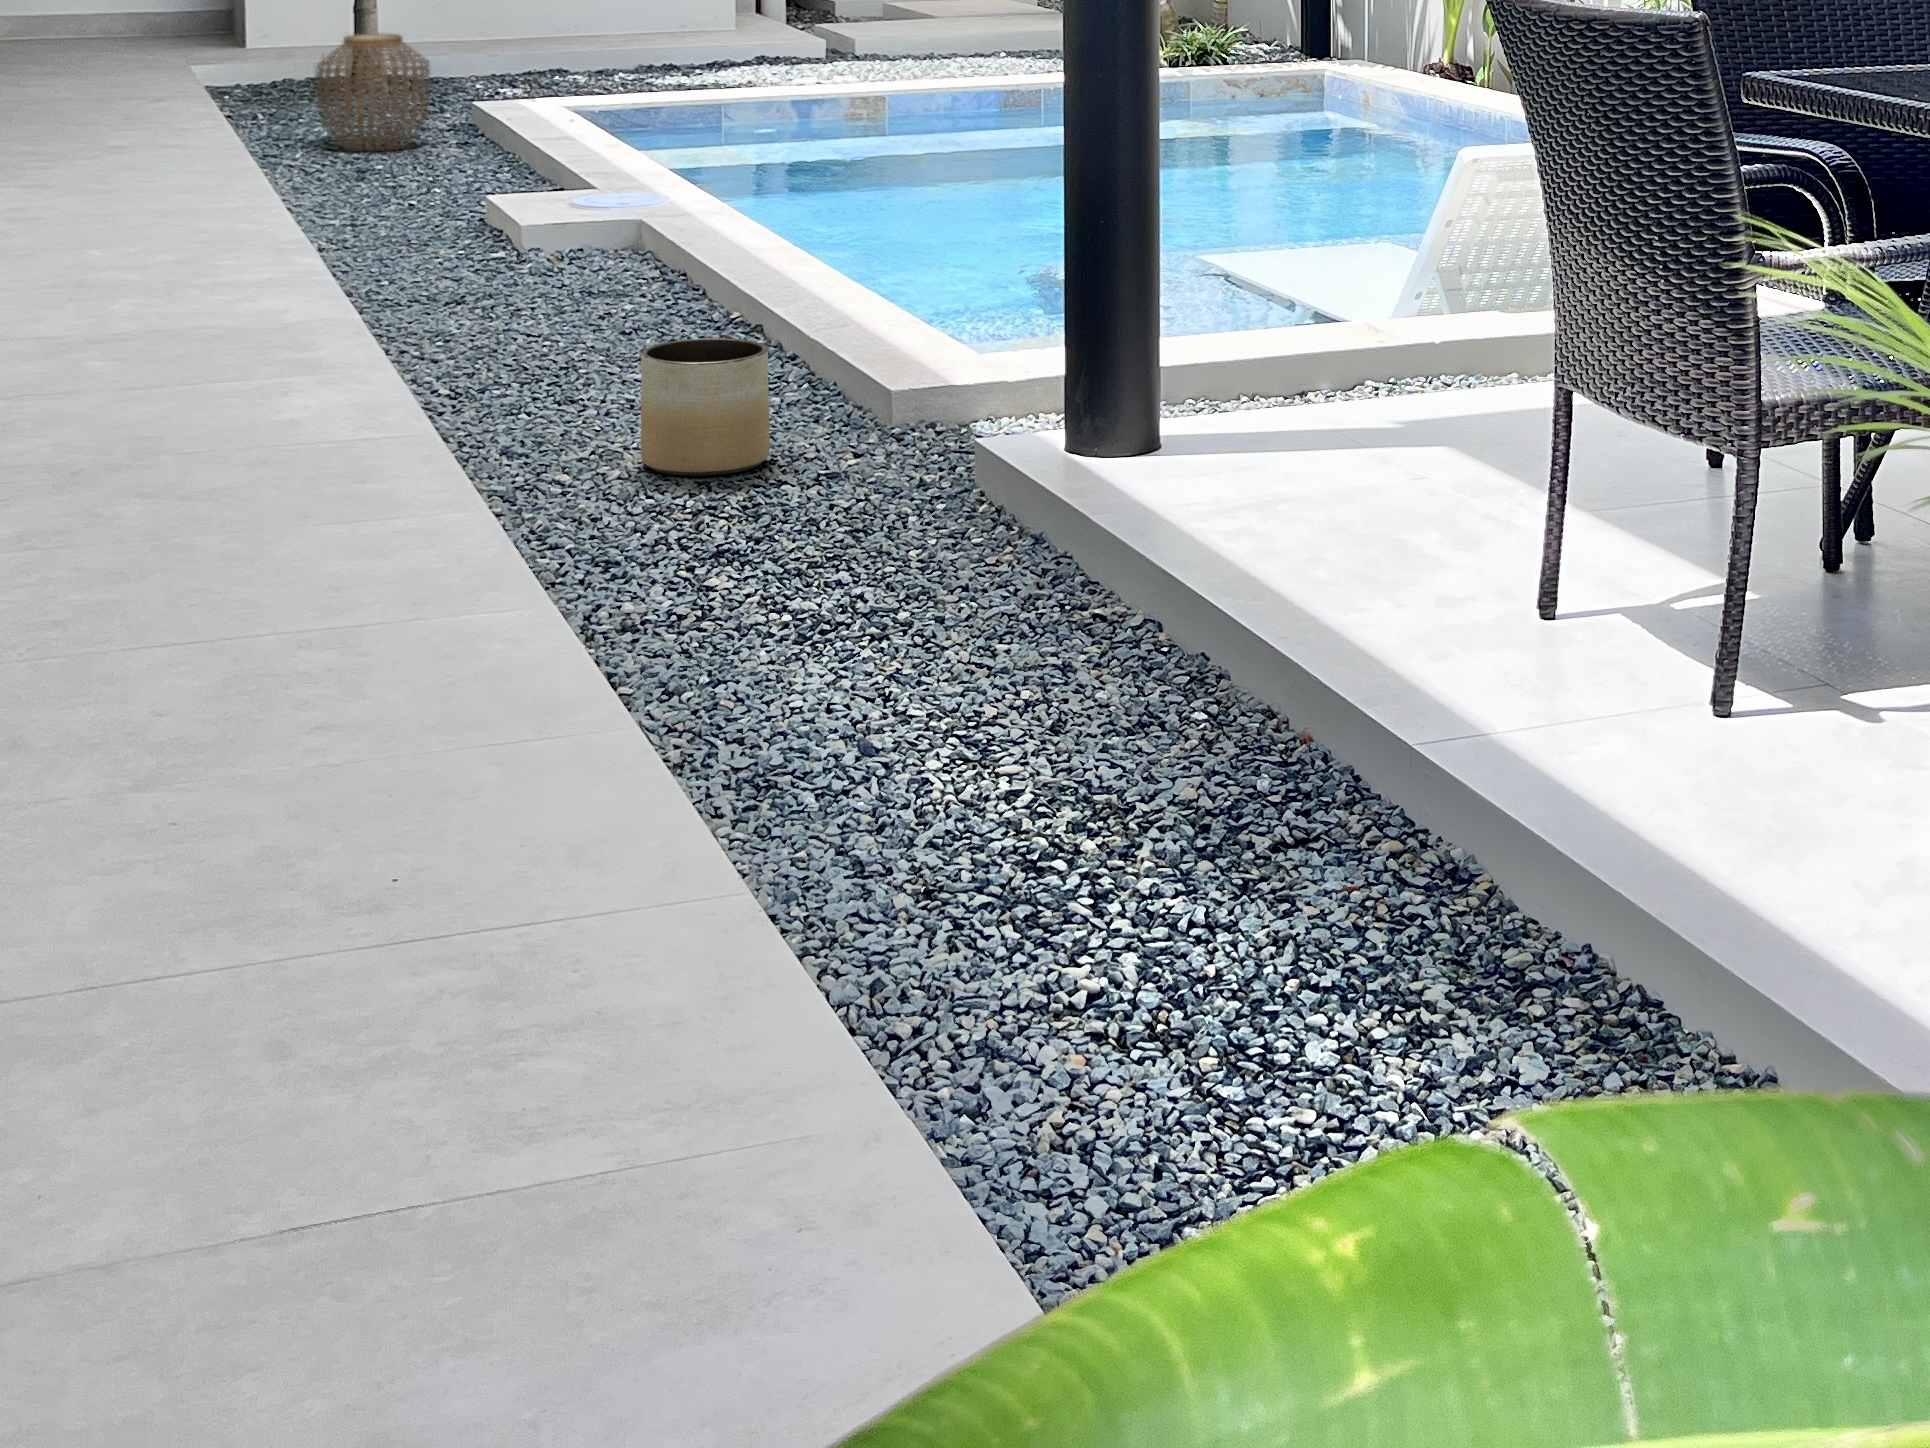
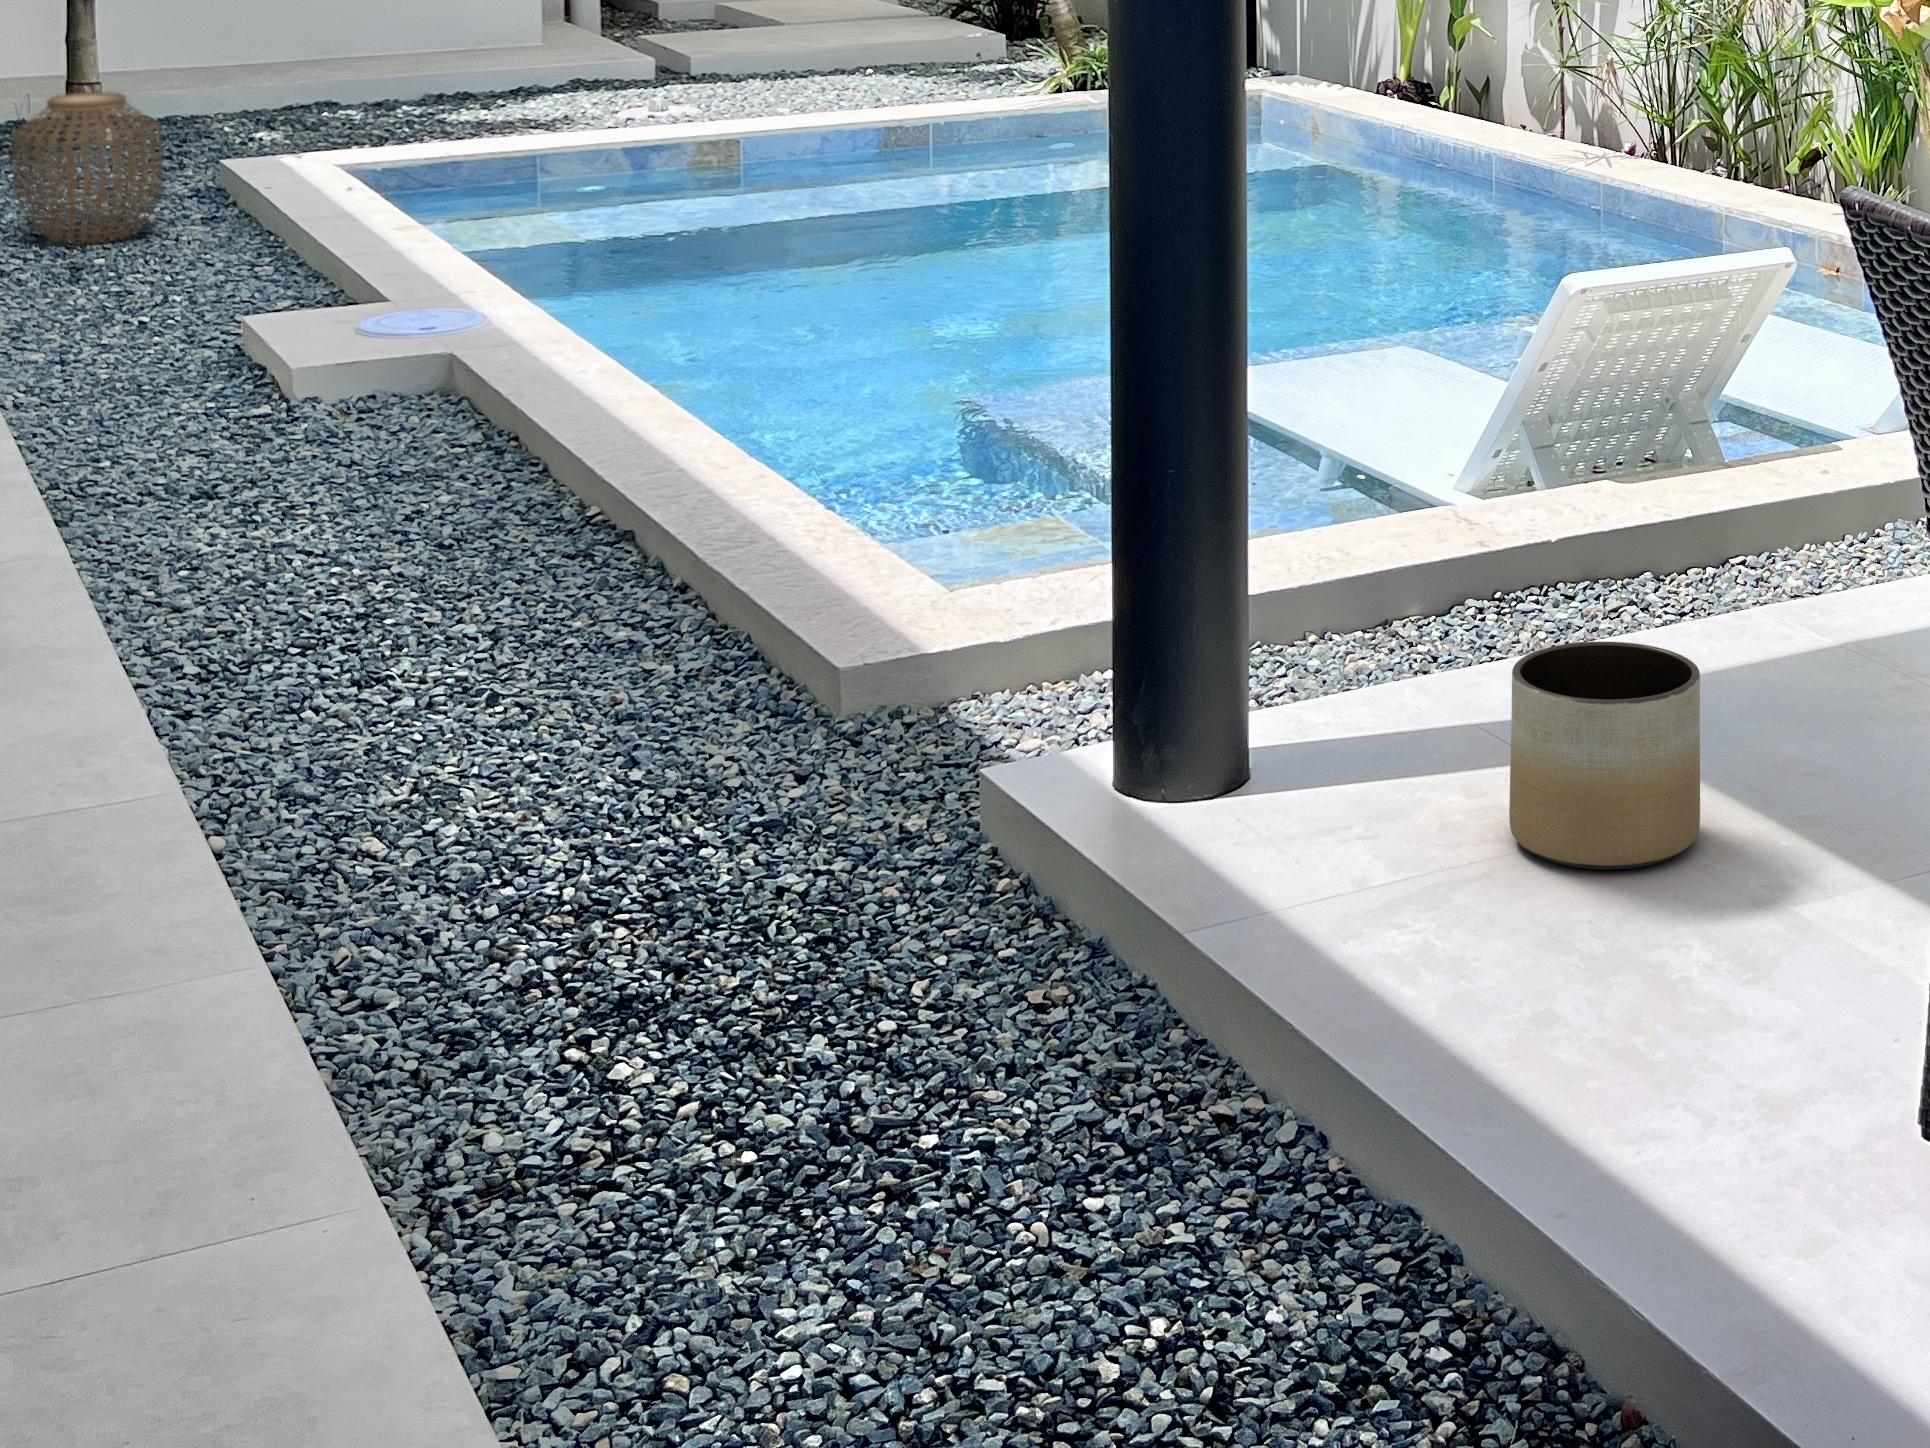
planter: present [641,338,770,476] -> present [1509,642,1700,870]

